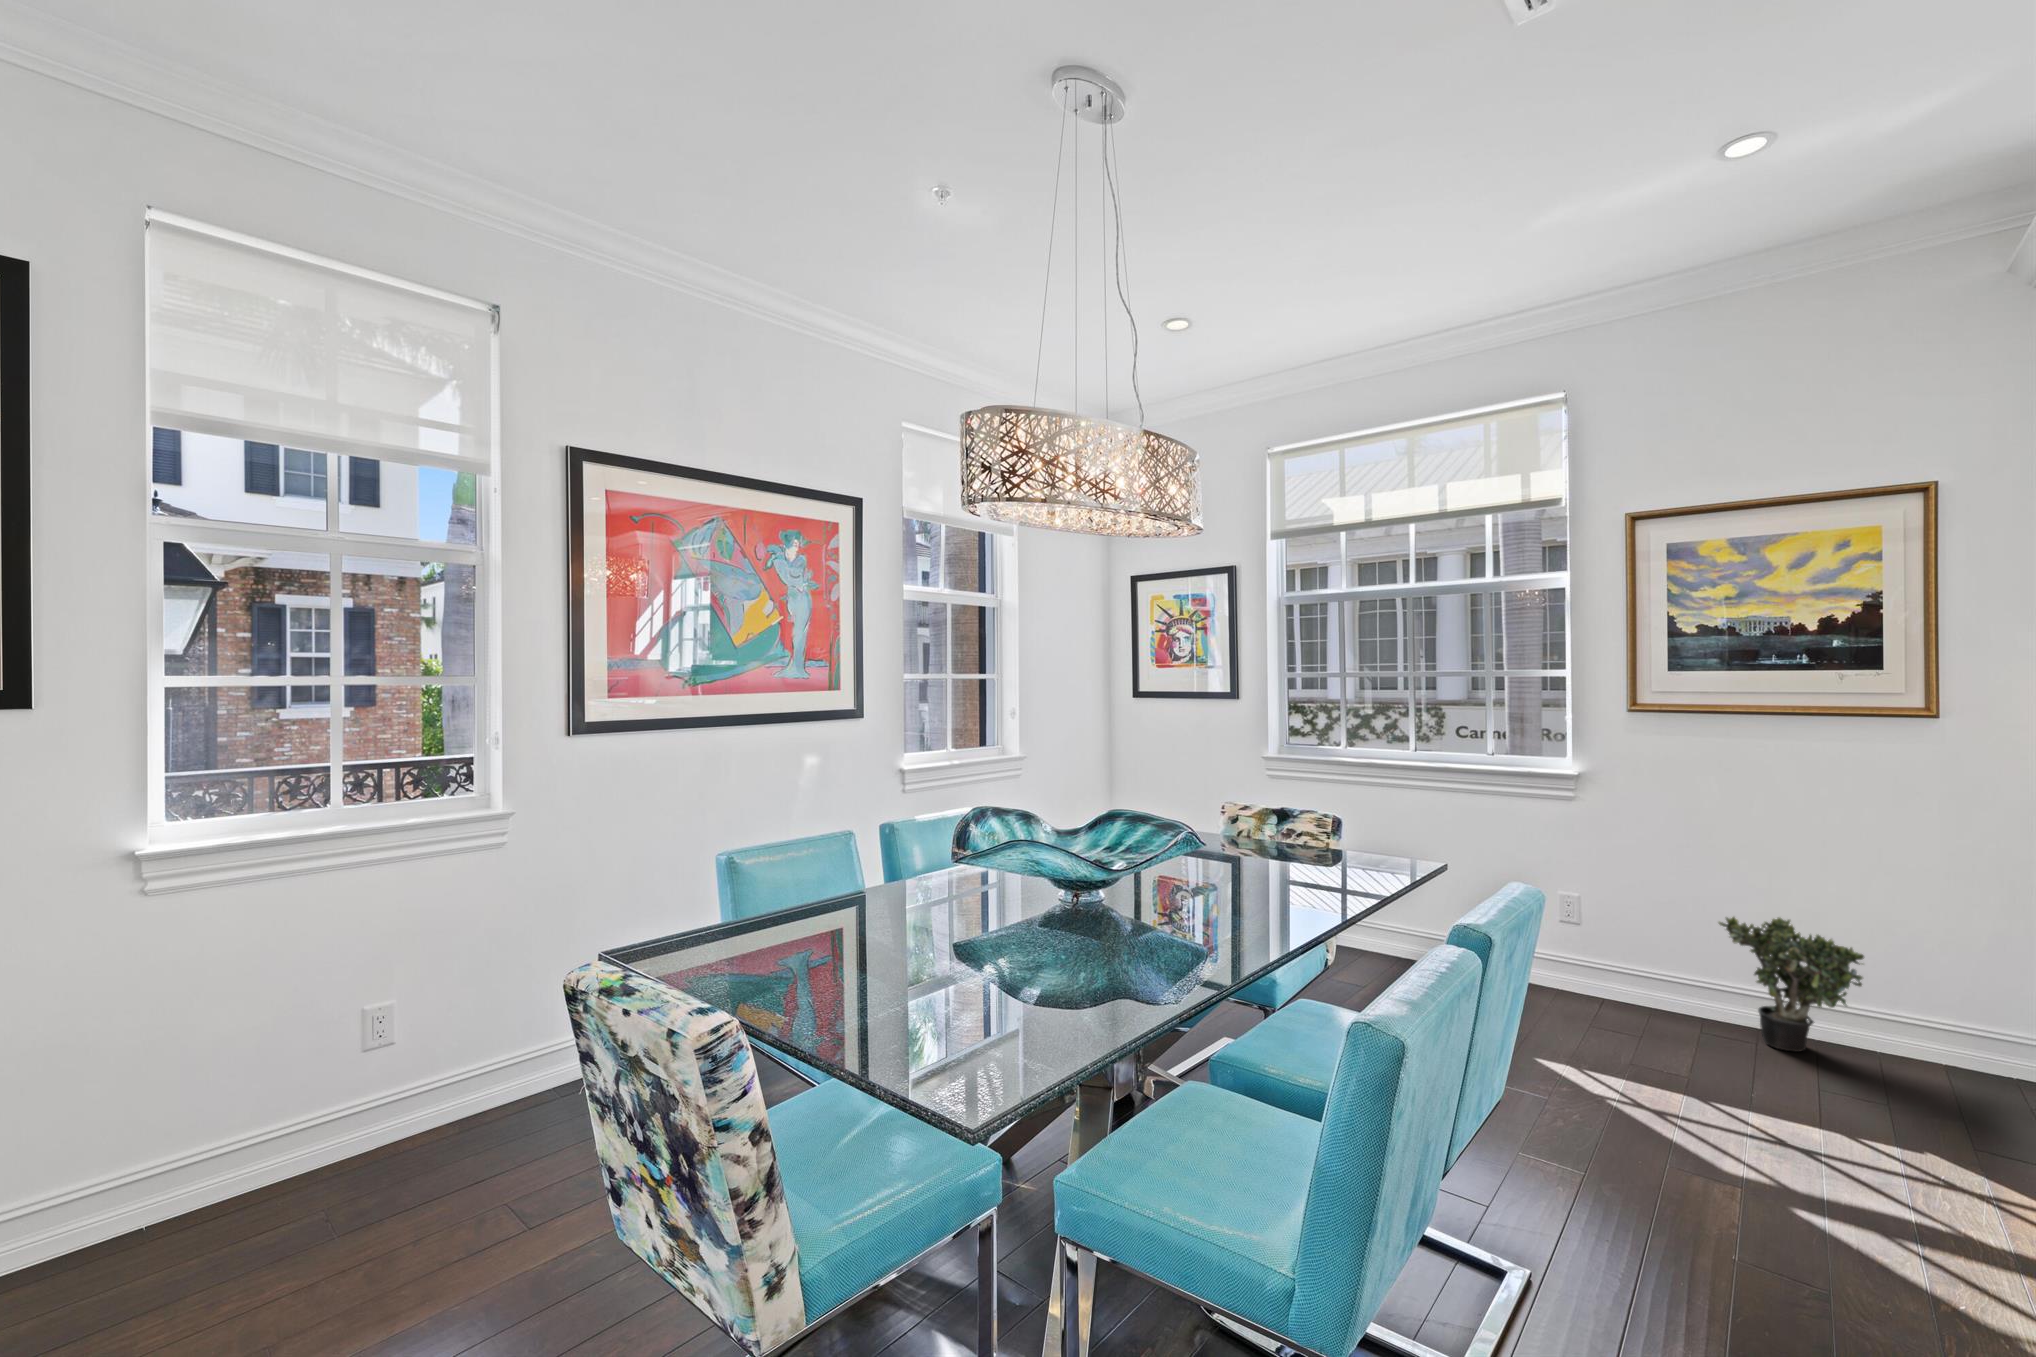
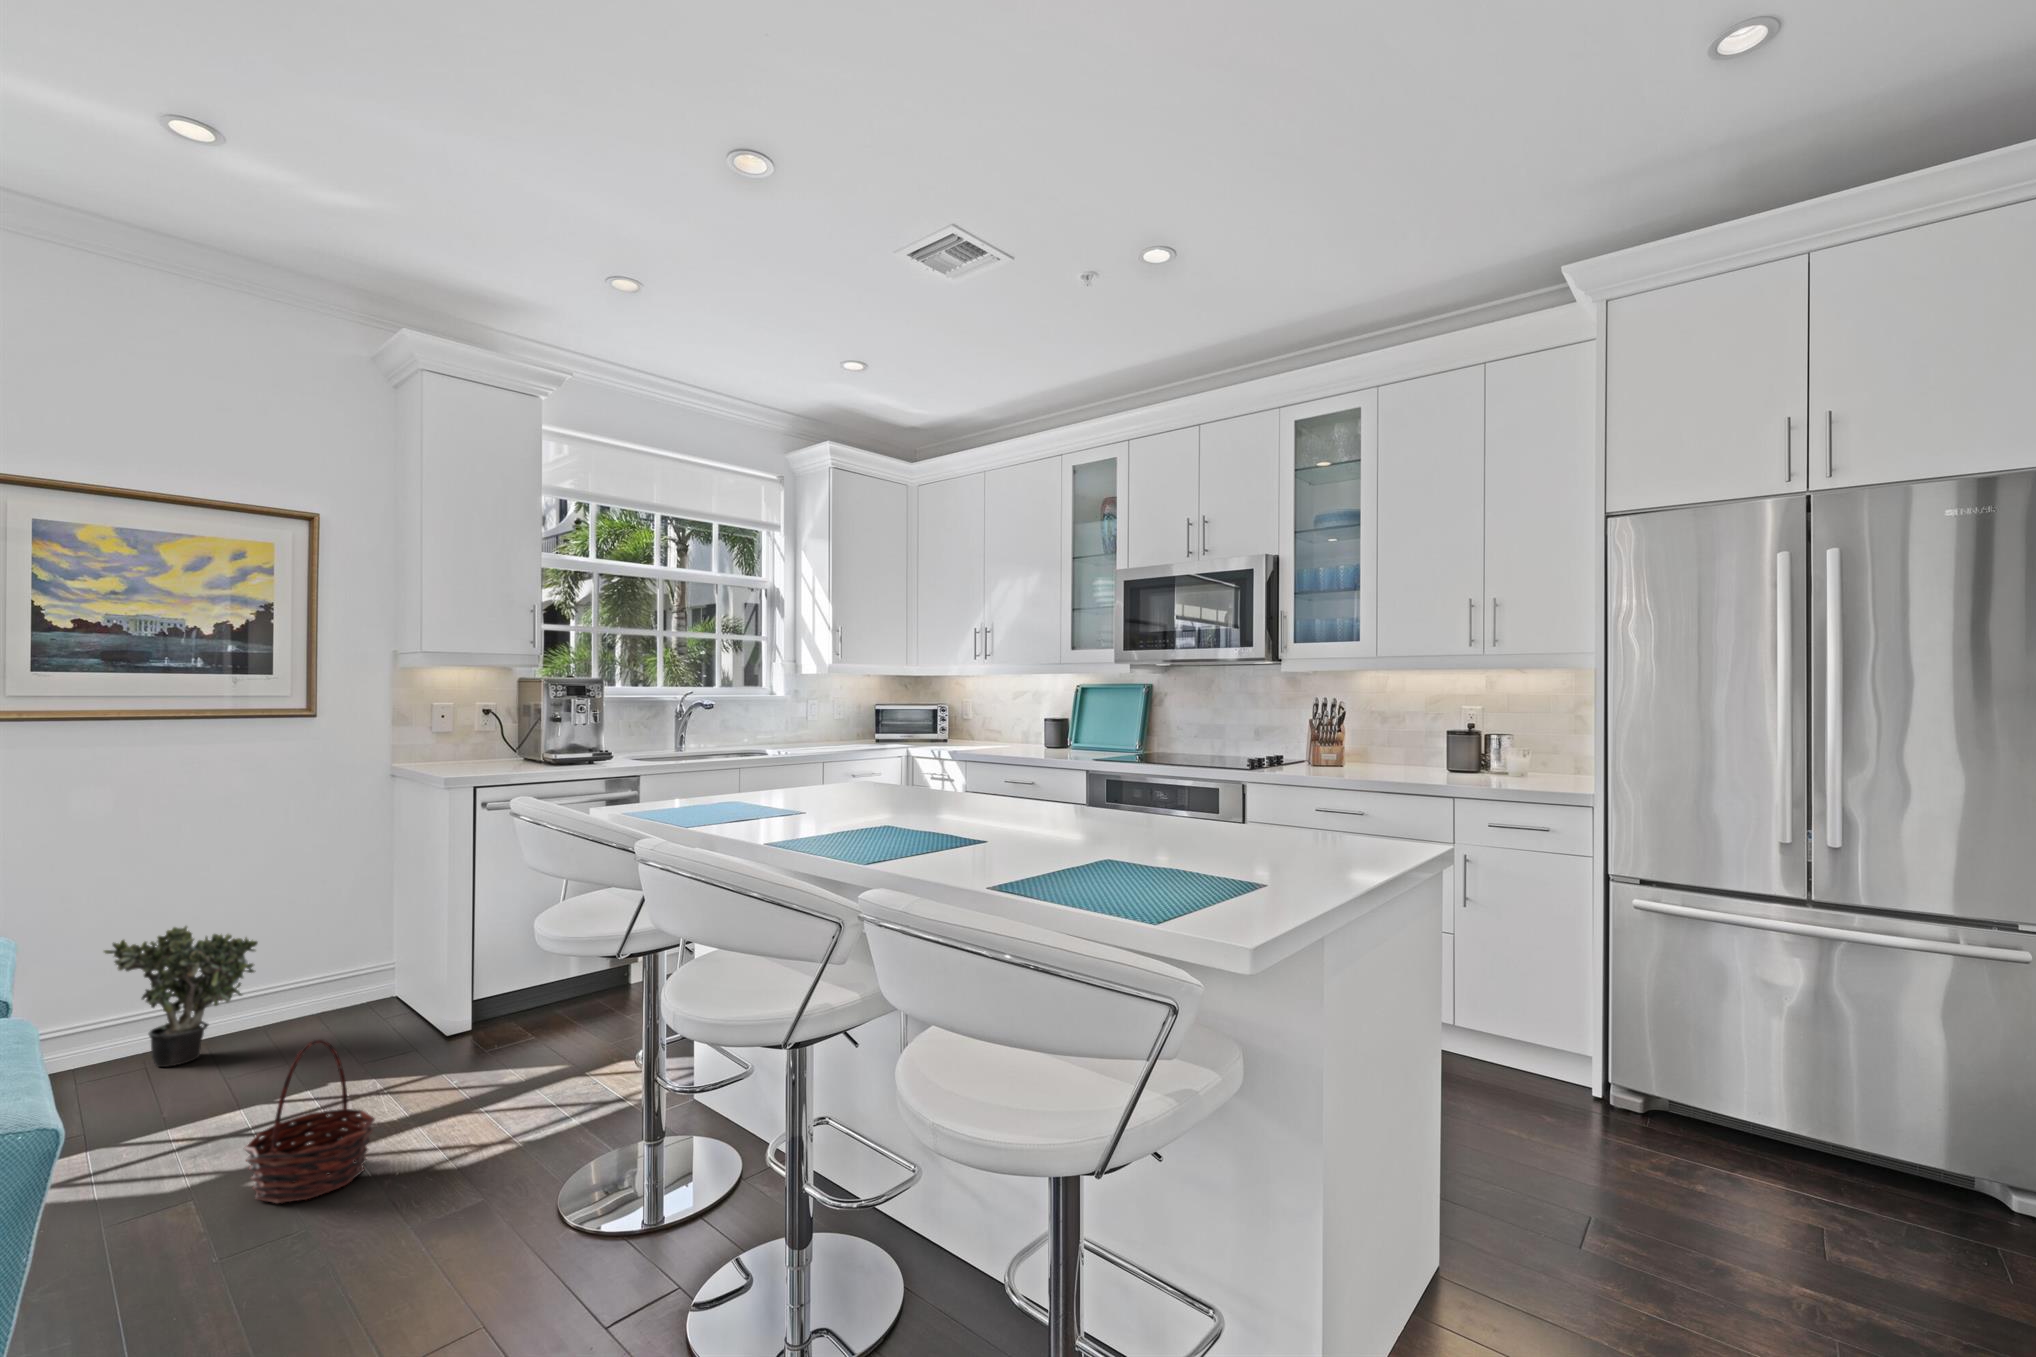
basket: none [1785,1101,1940,1281] -> present [244,1040,375,1203]

